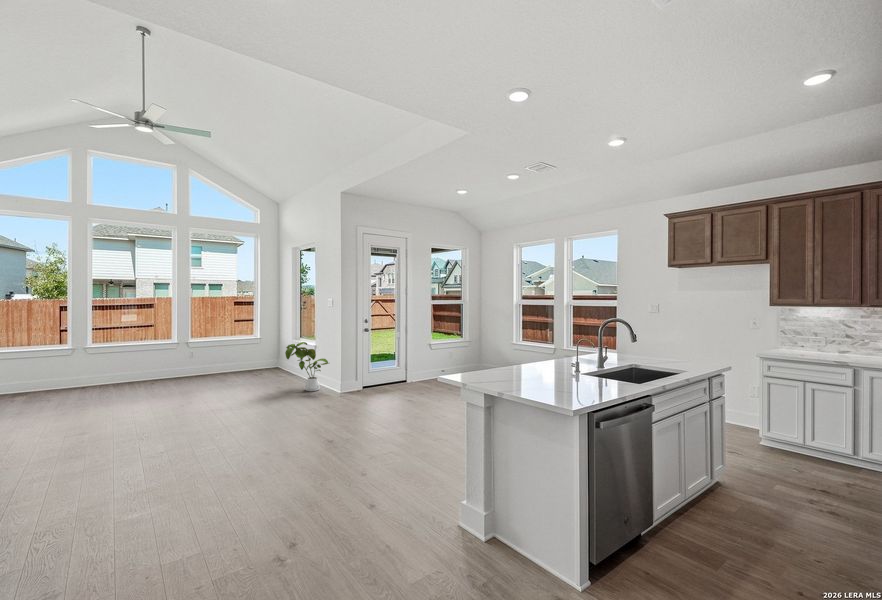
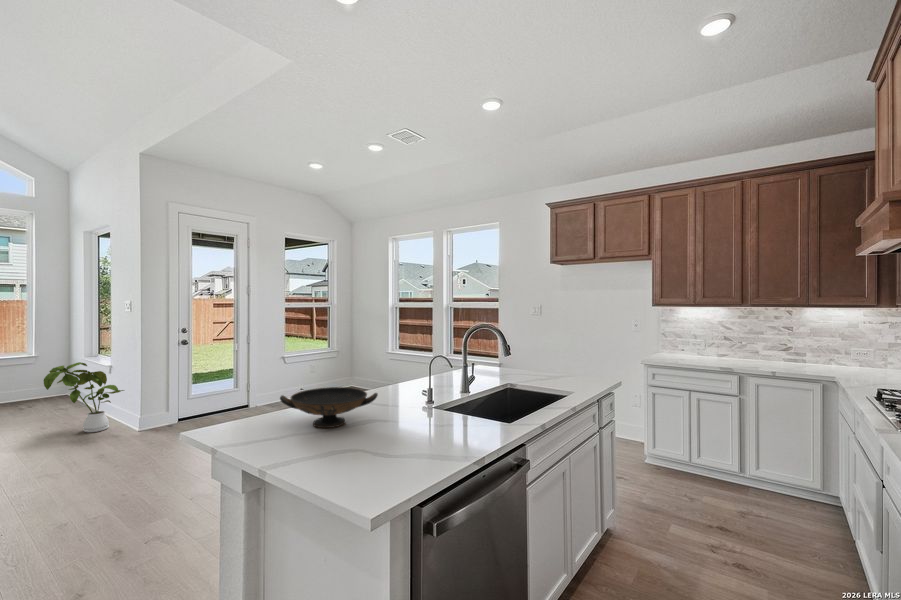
decorative bowl: none [492,356,550,379] -> present [280,387,378,428]

